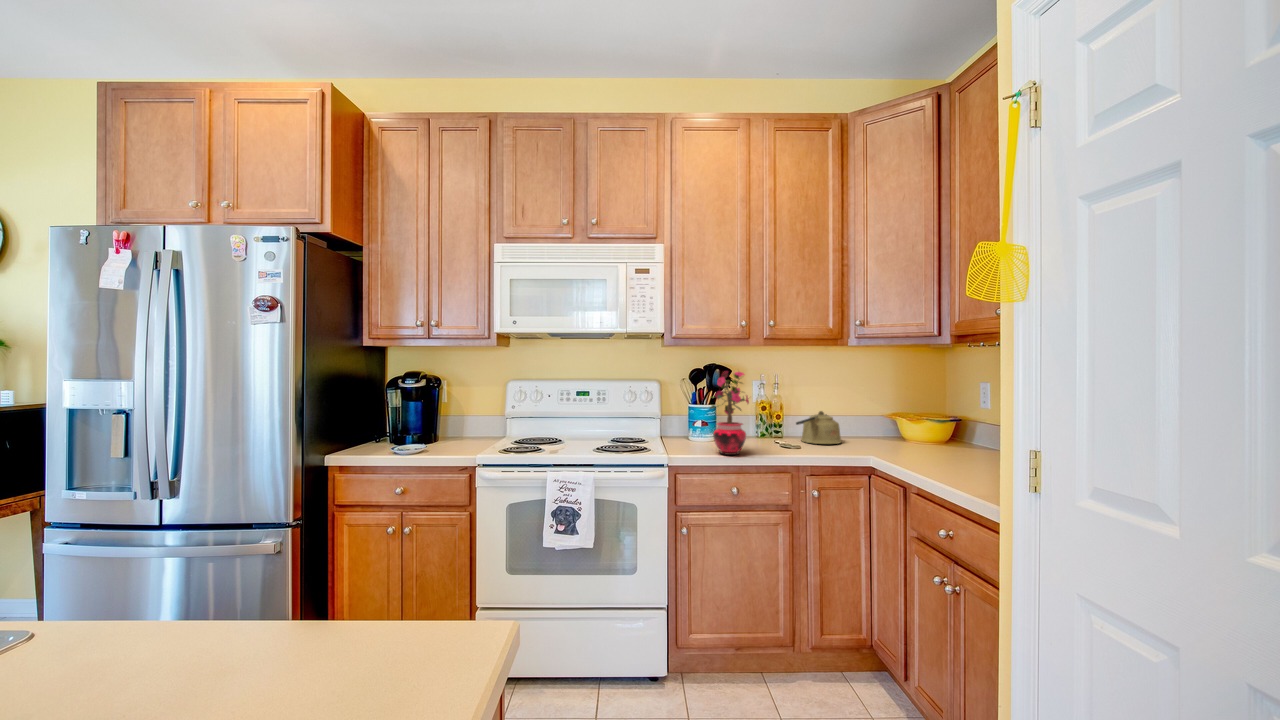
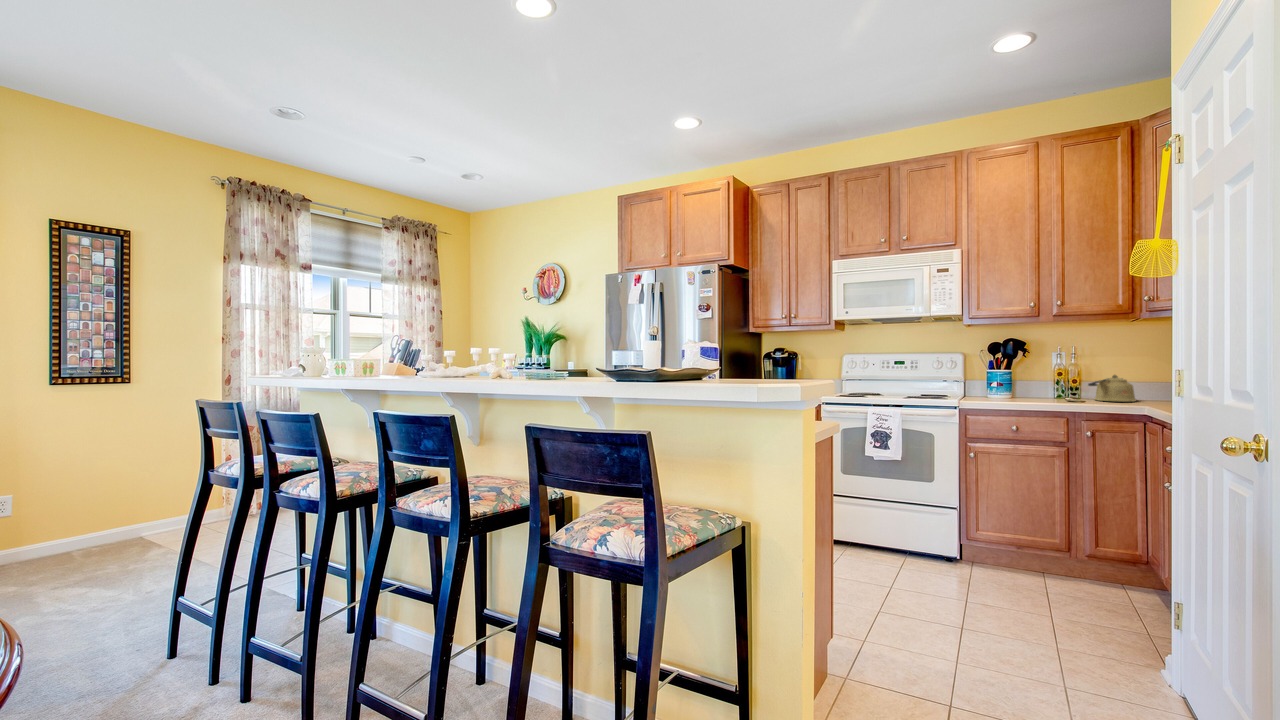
potted plant: present [710,371,749,455] -> none [993,339,1032,403]

